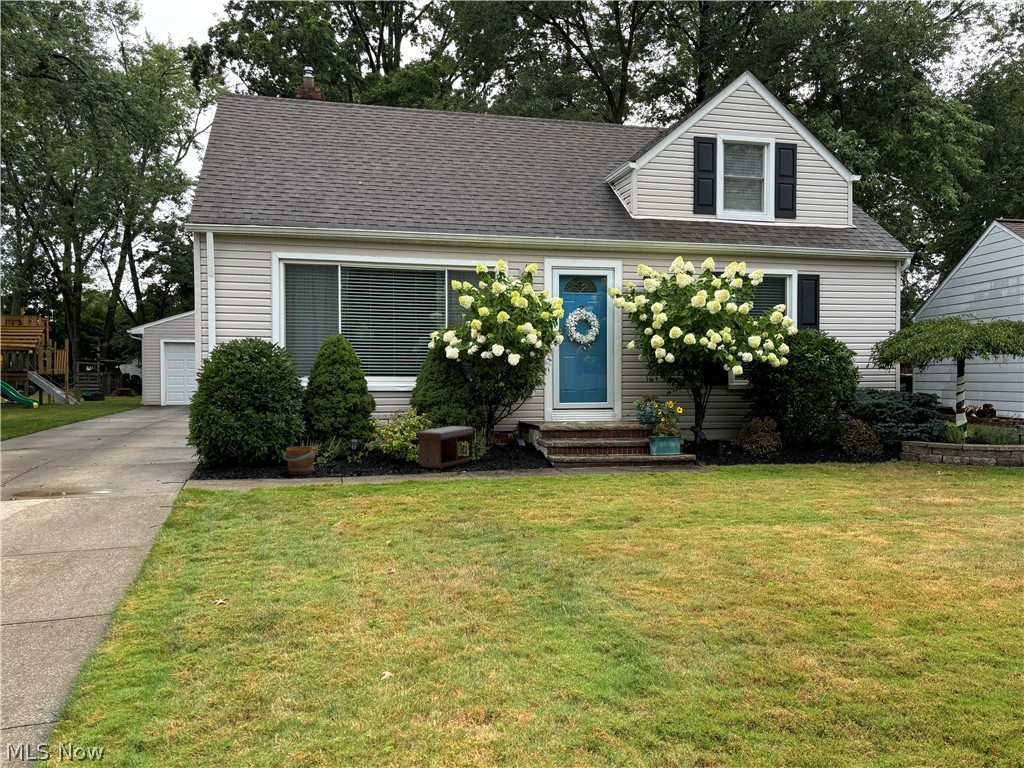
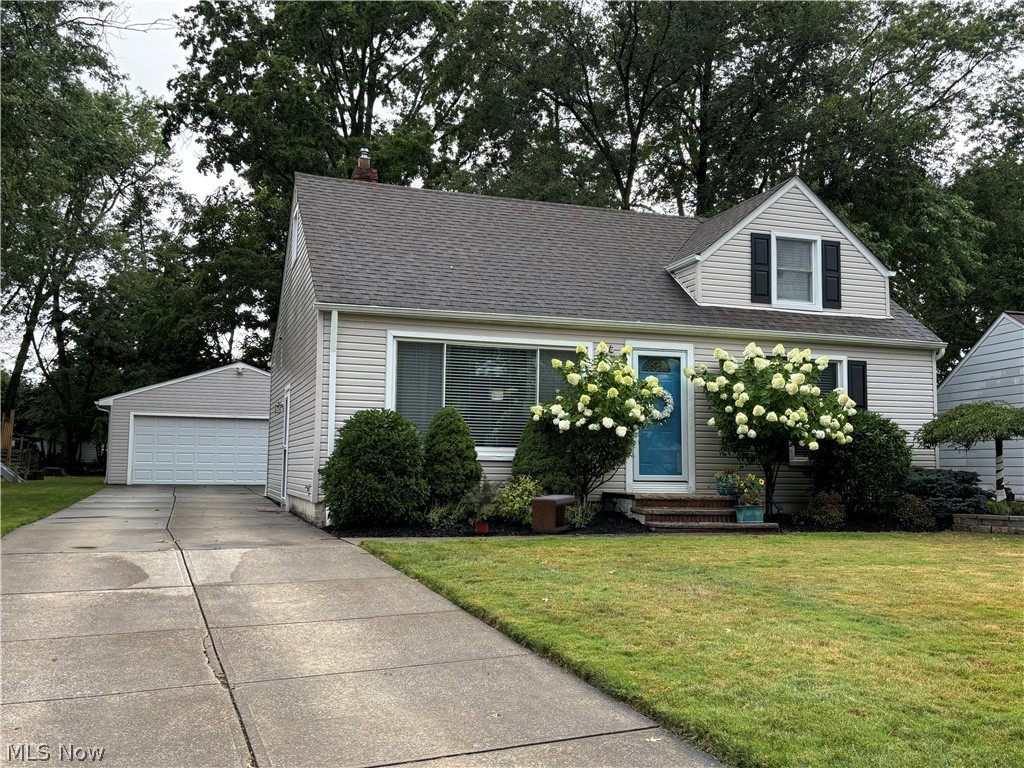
potted tree: none [334,404,386,471] -> present [462,472,502,535]
bucket: present [283,446,315,475] -> none [413,511,443,537]

